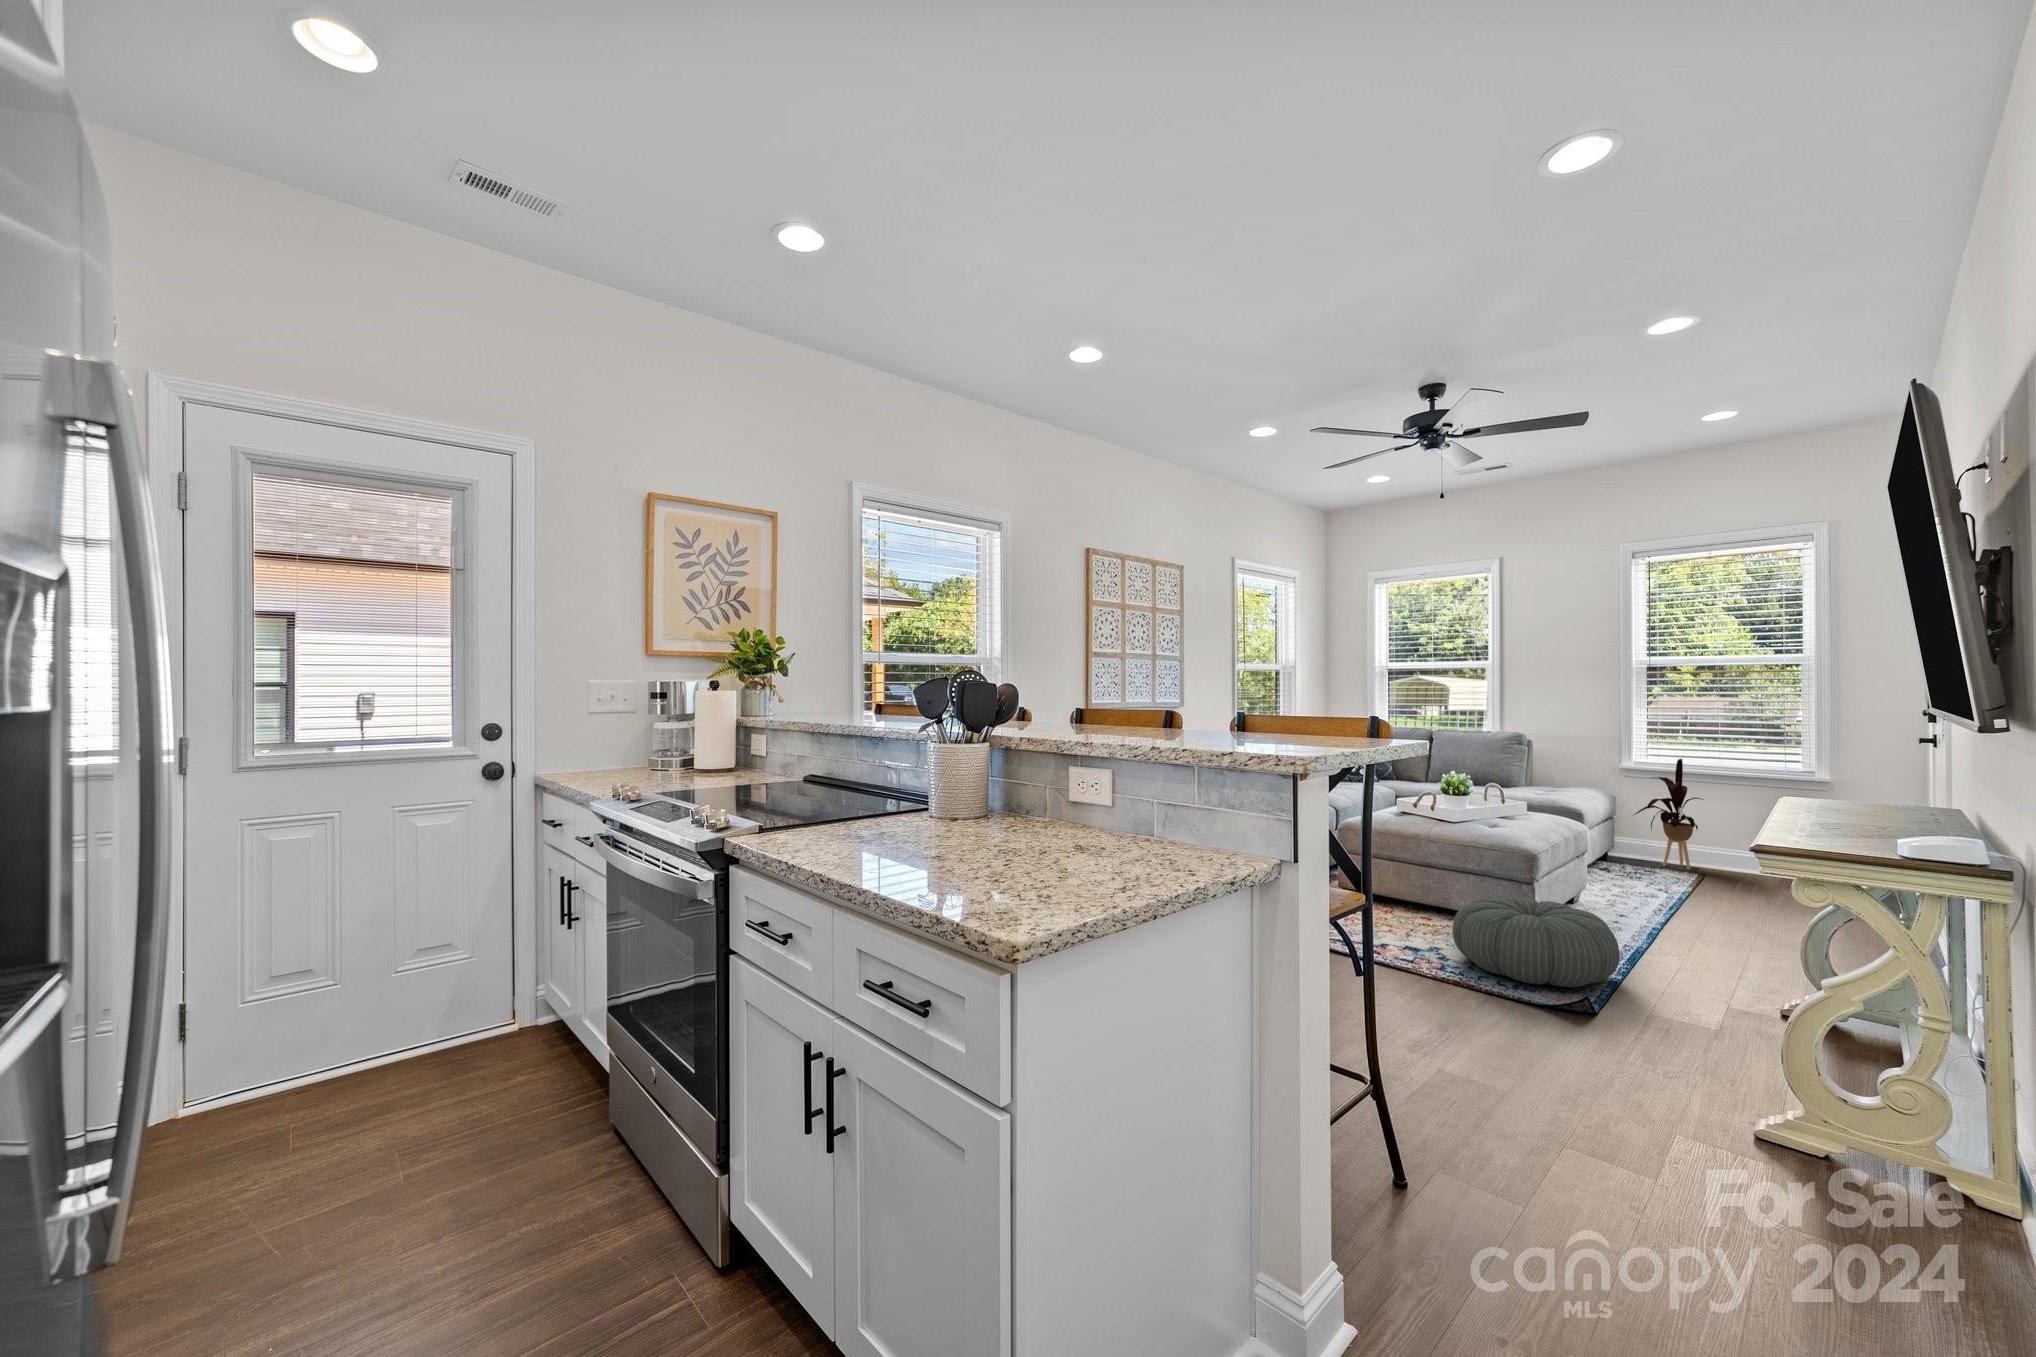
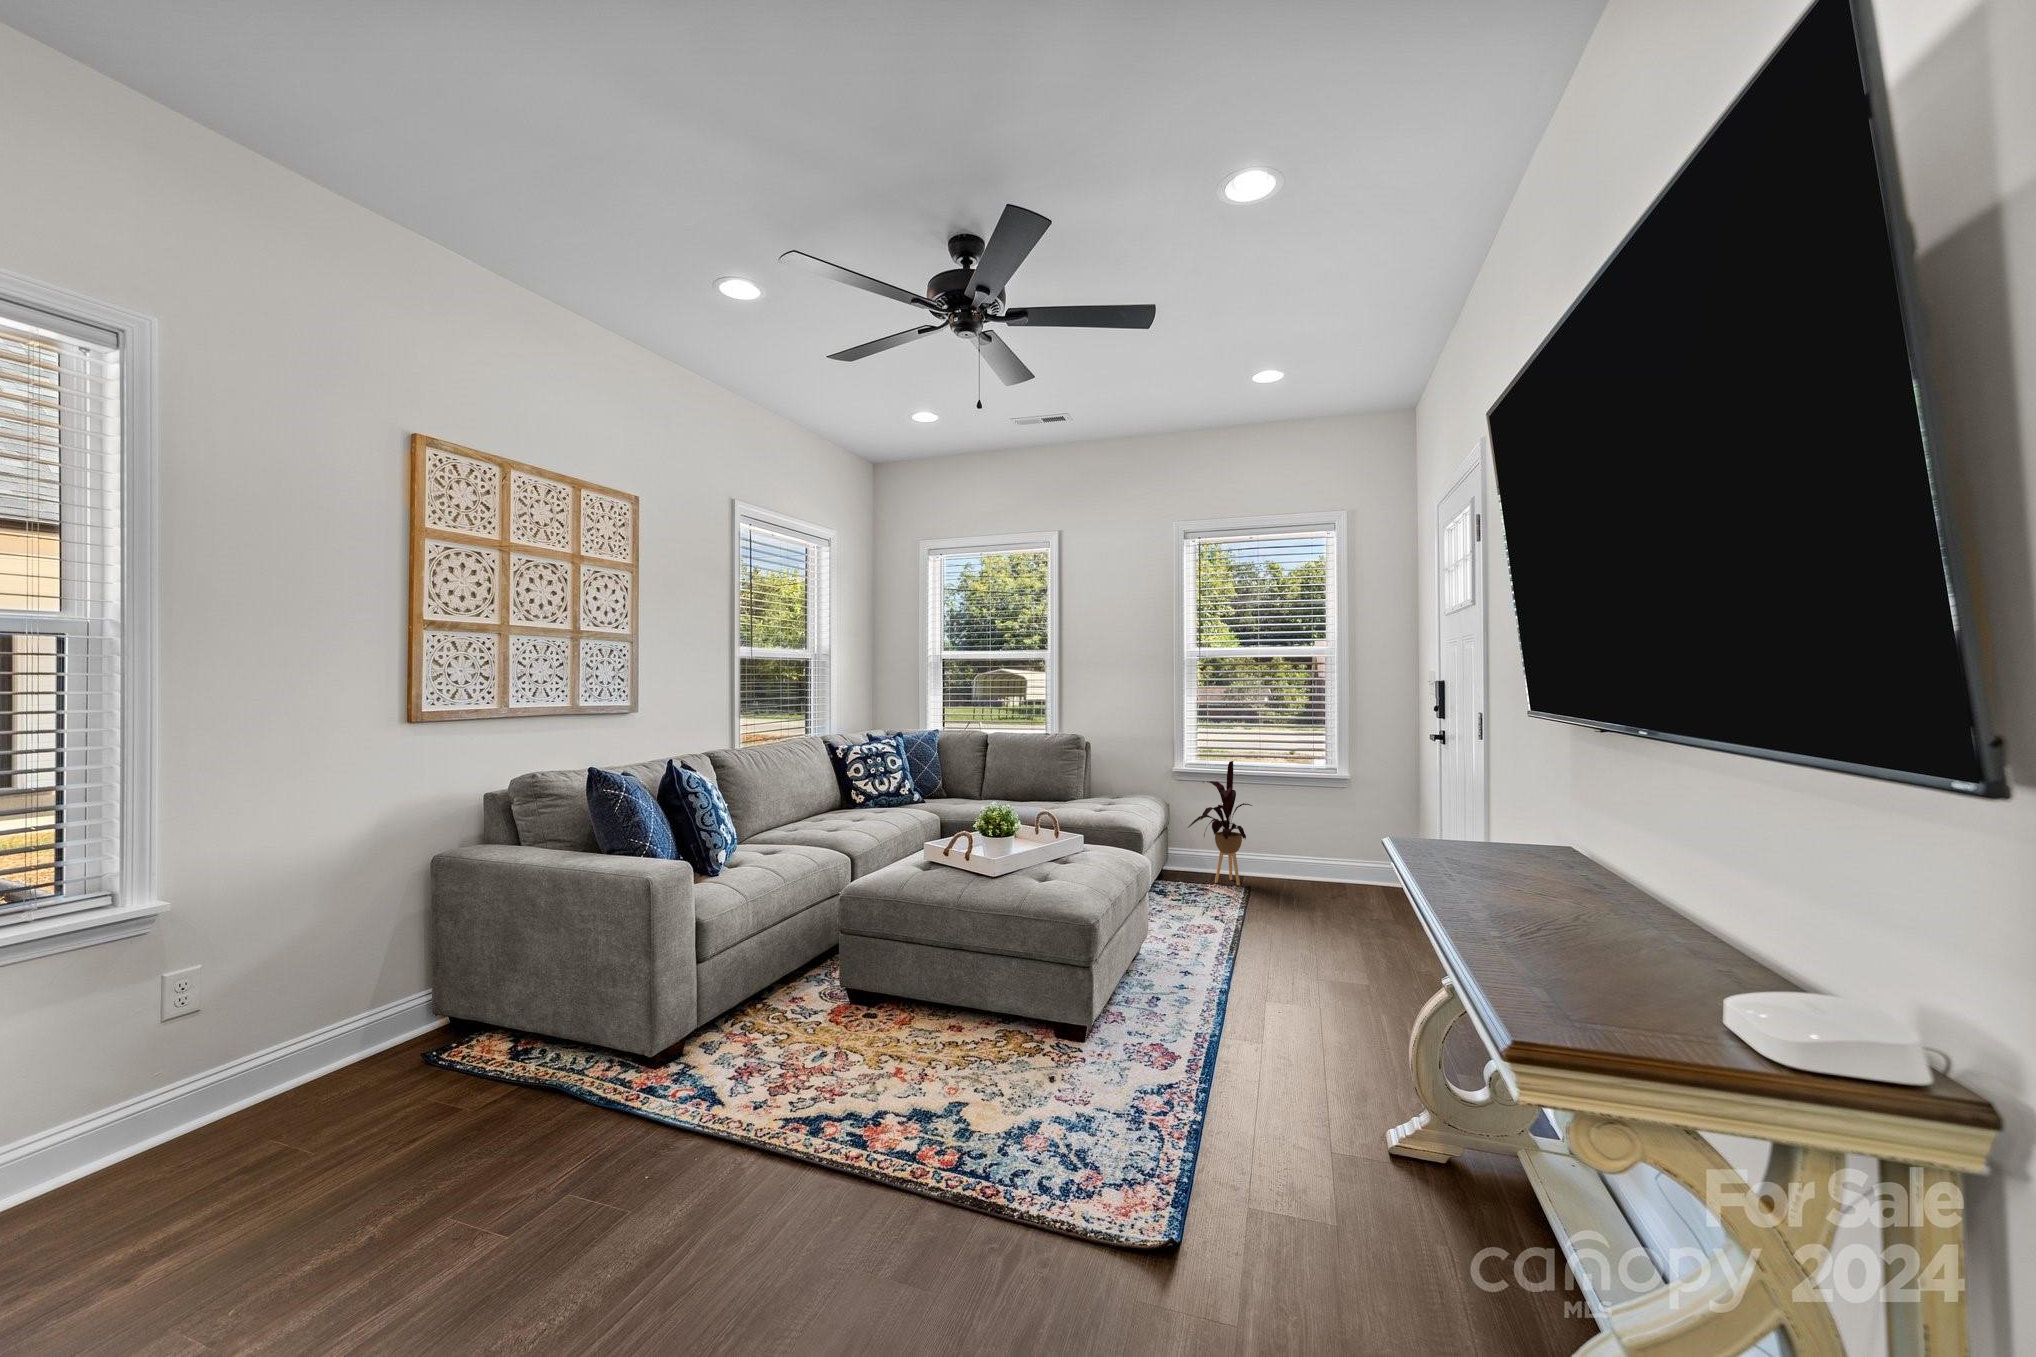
pouf: present [1453,897,1620,987] -> none [979,1002,1204,1174]

